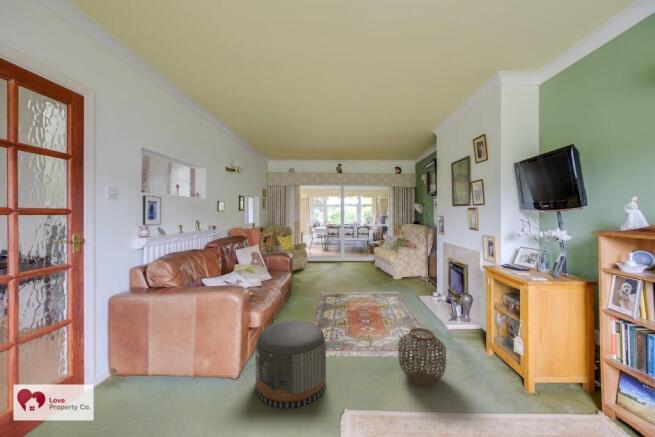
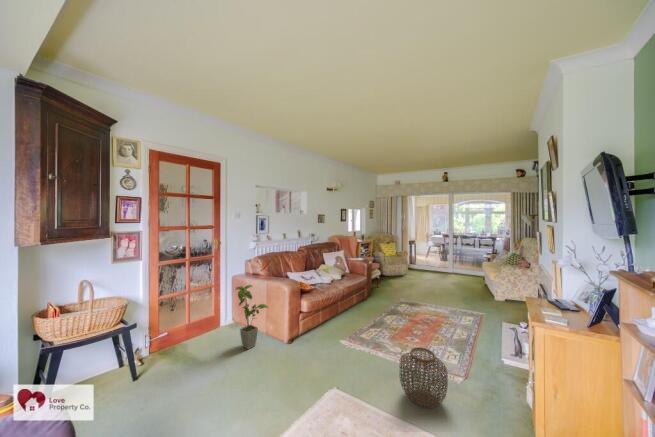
house plant: none [153,302,215,406] -> present [236,285,268,349]
pouf: present [256,321,326,408] -> none [289,313,341,378]

